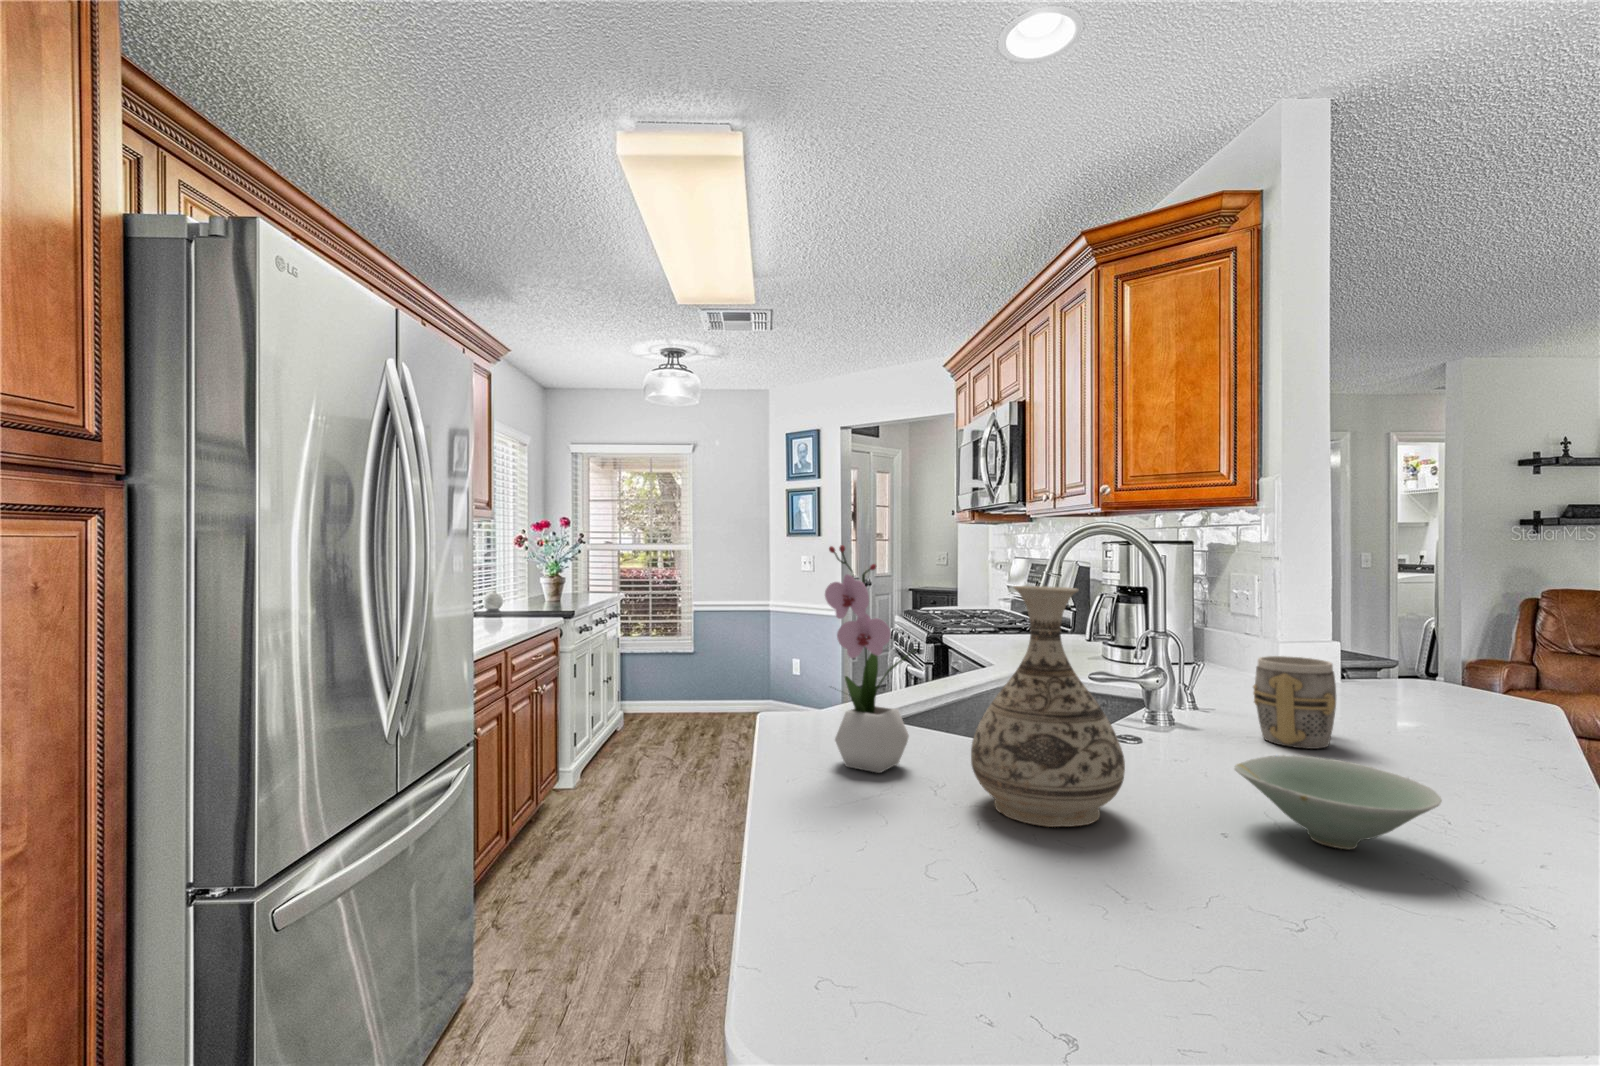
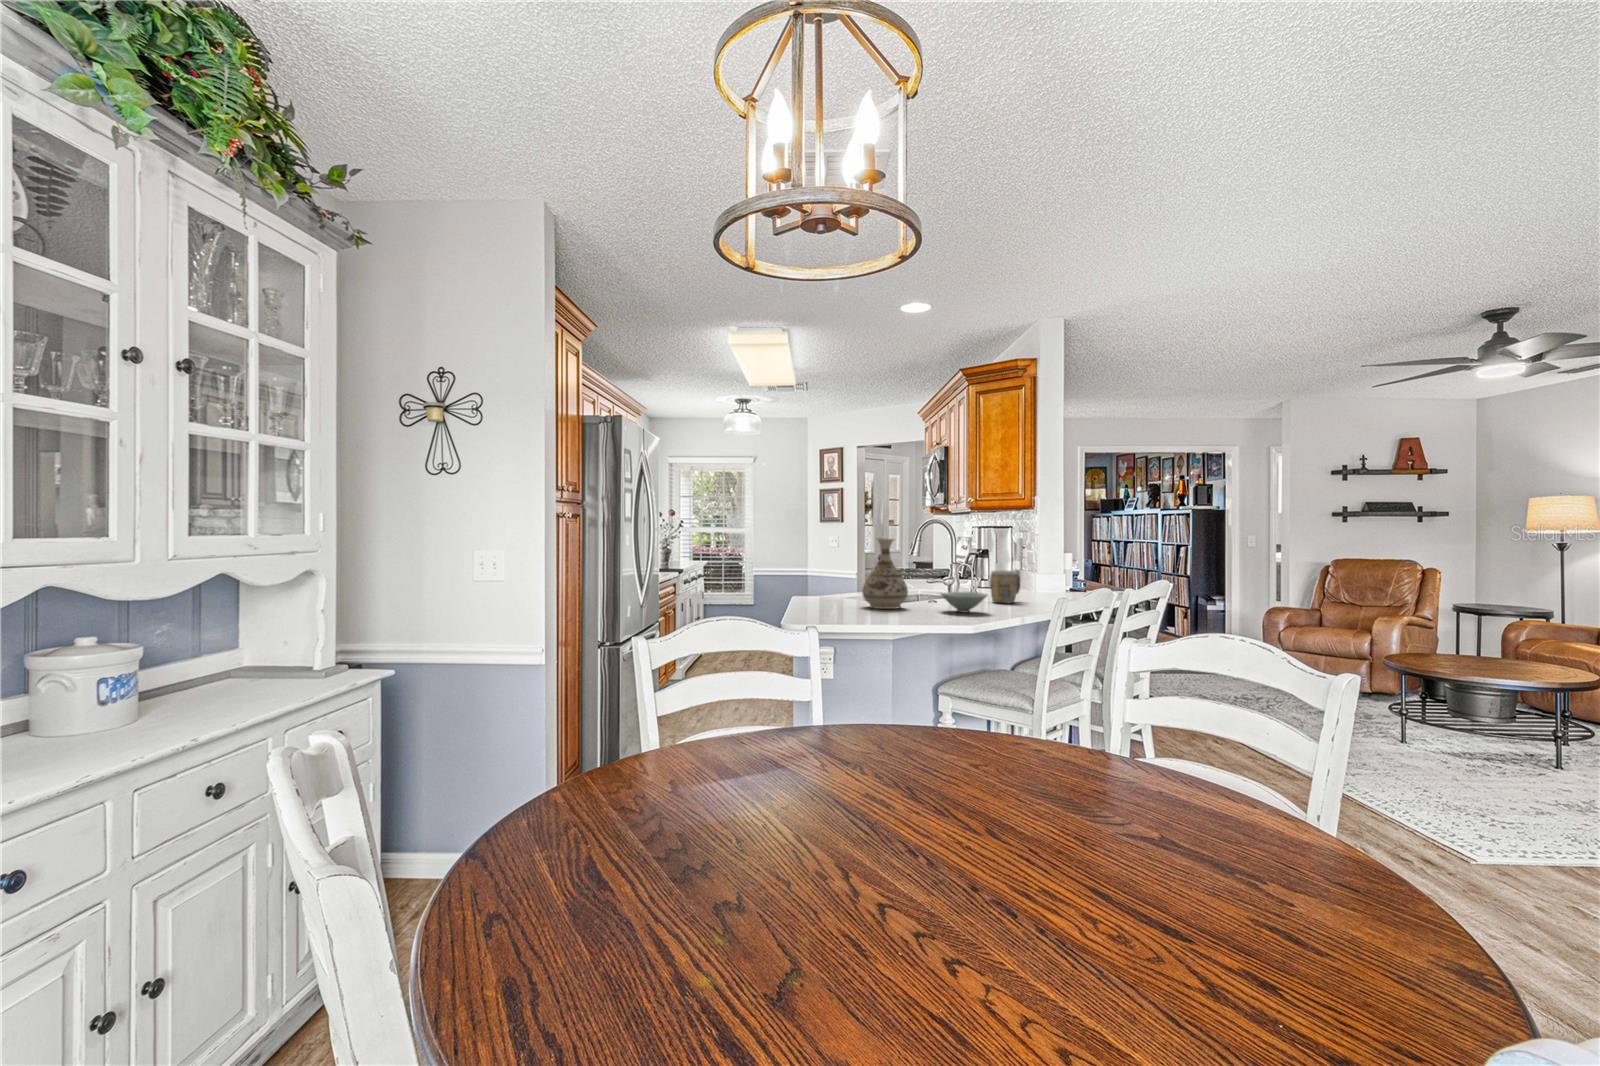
flower arrangement: present [825,545,915,773] -> none [819,526,852,603]

